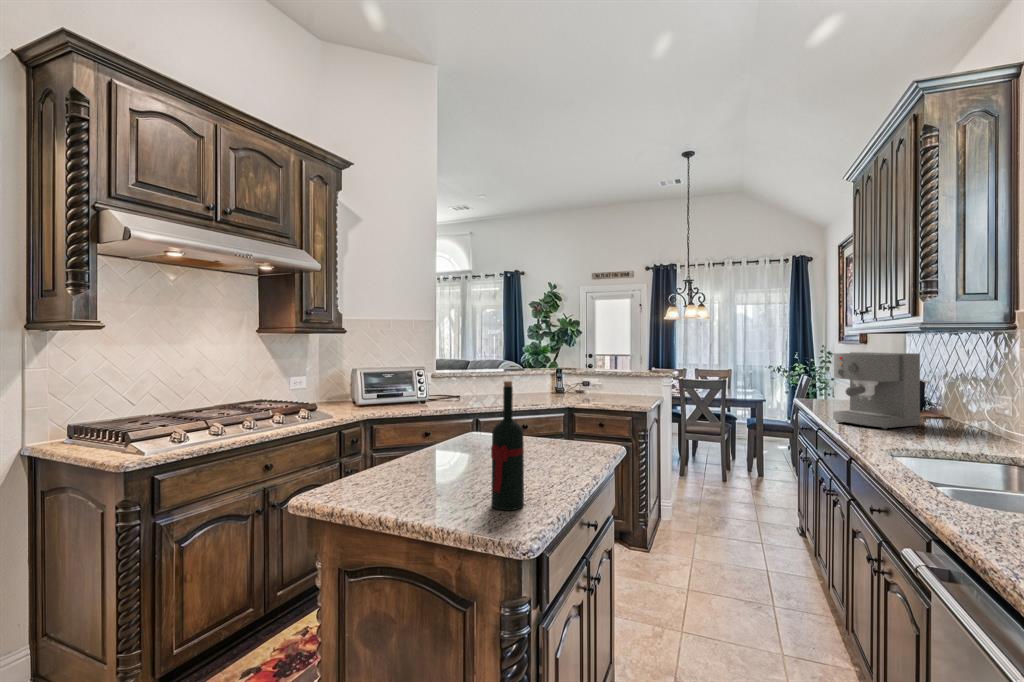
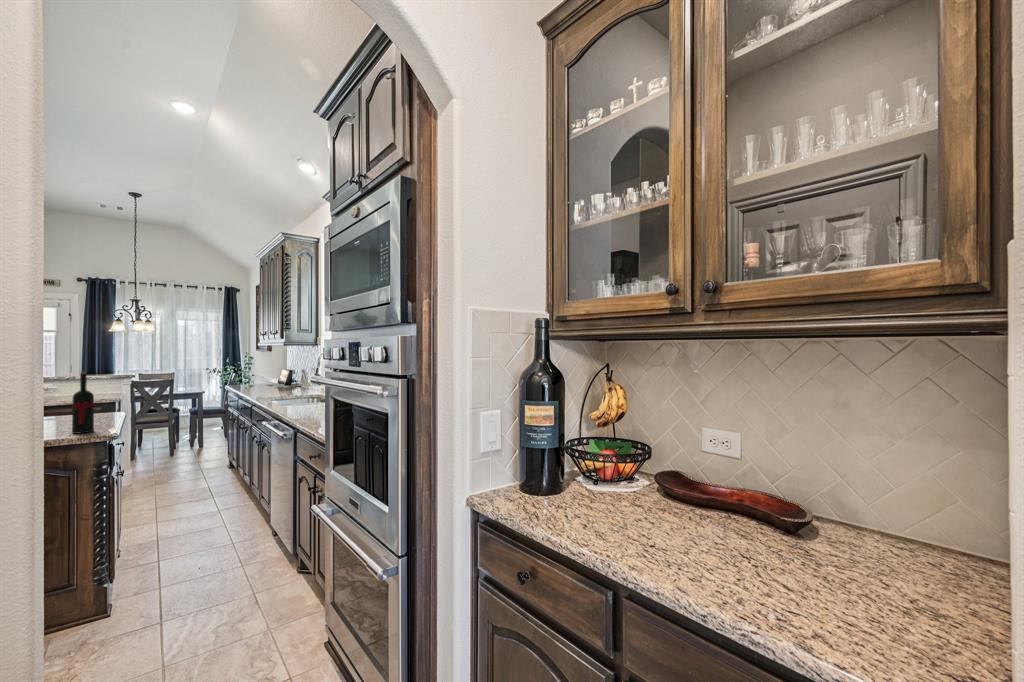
coffee maker: present [833,352,920,429] -> none [248,355,288,392]

